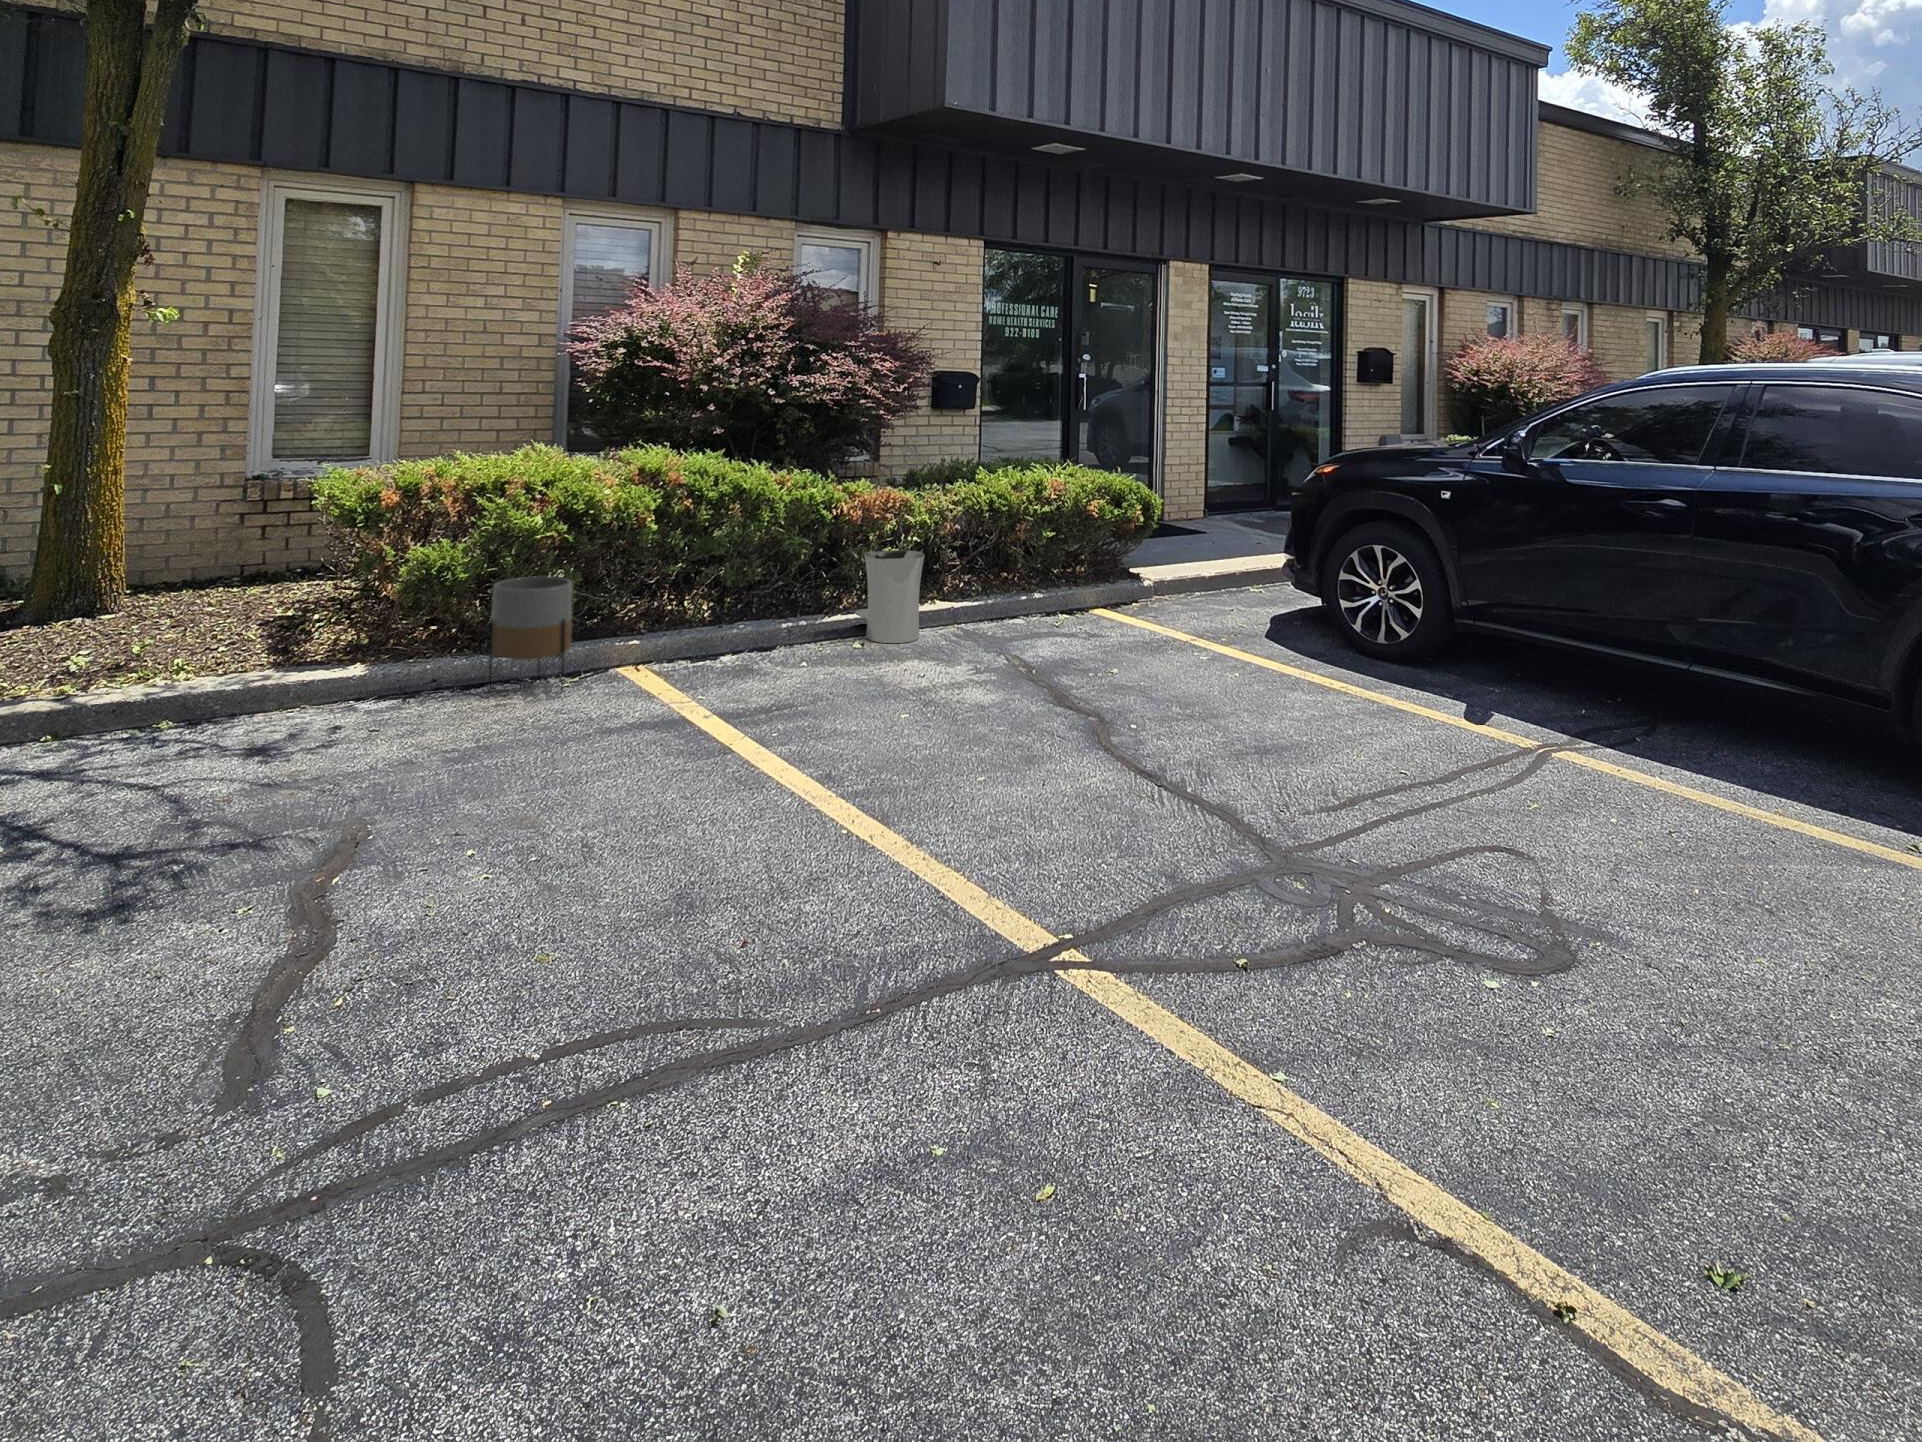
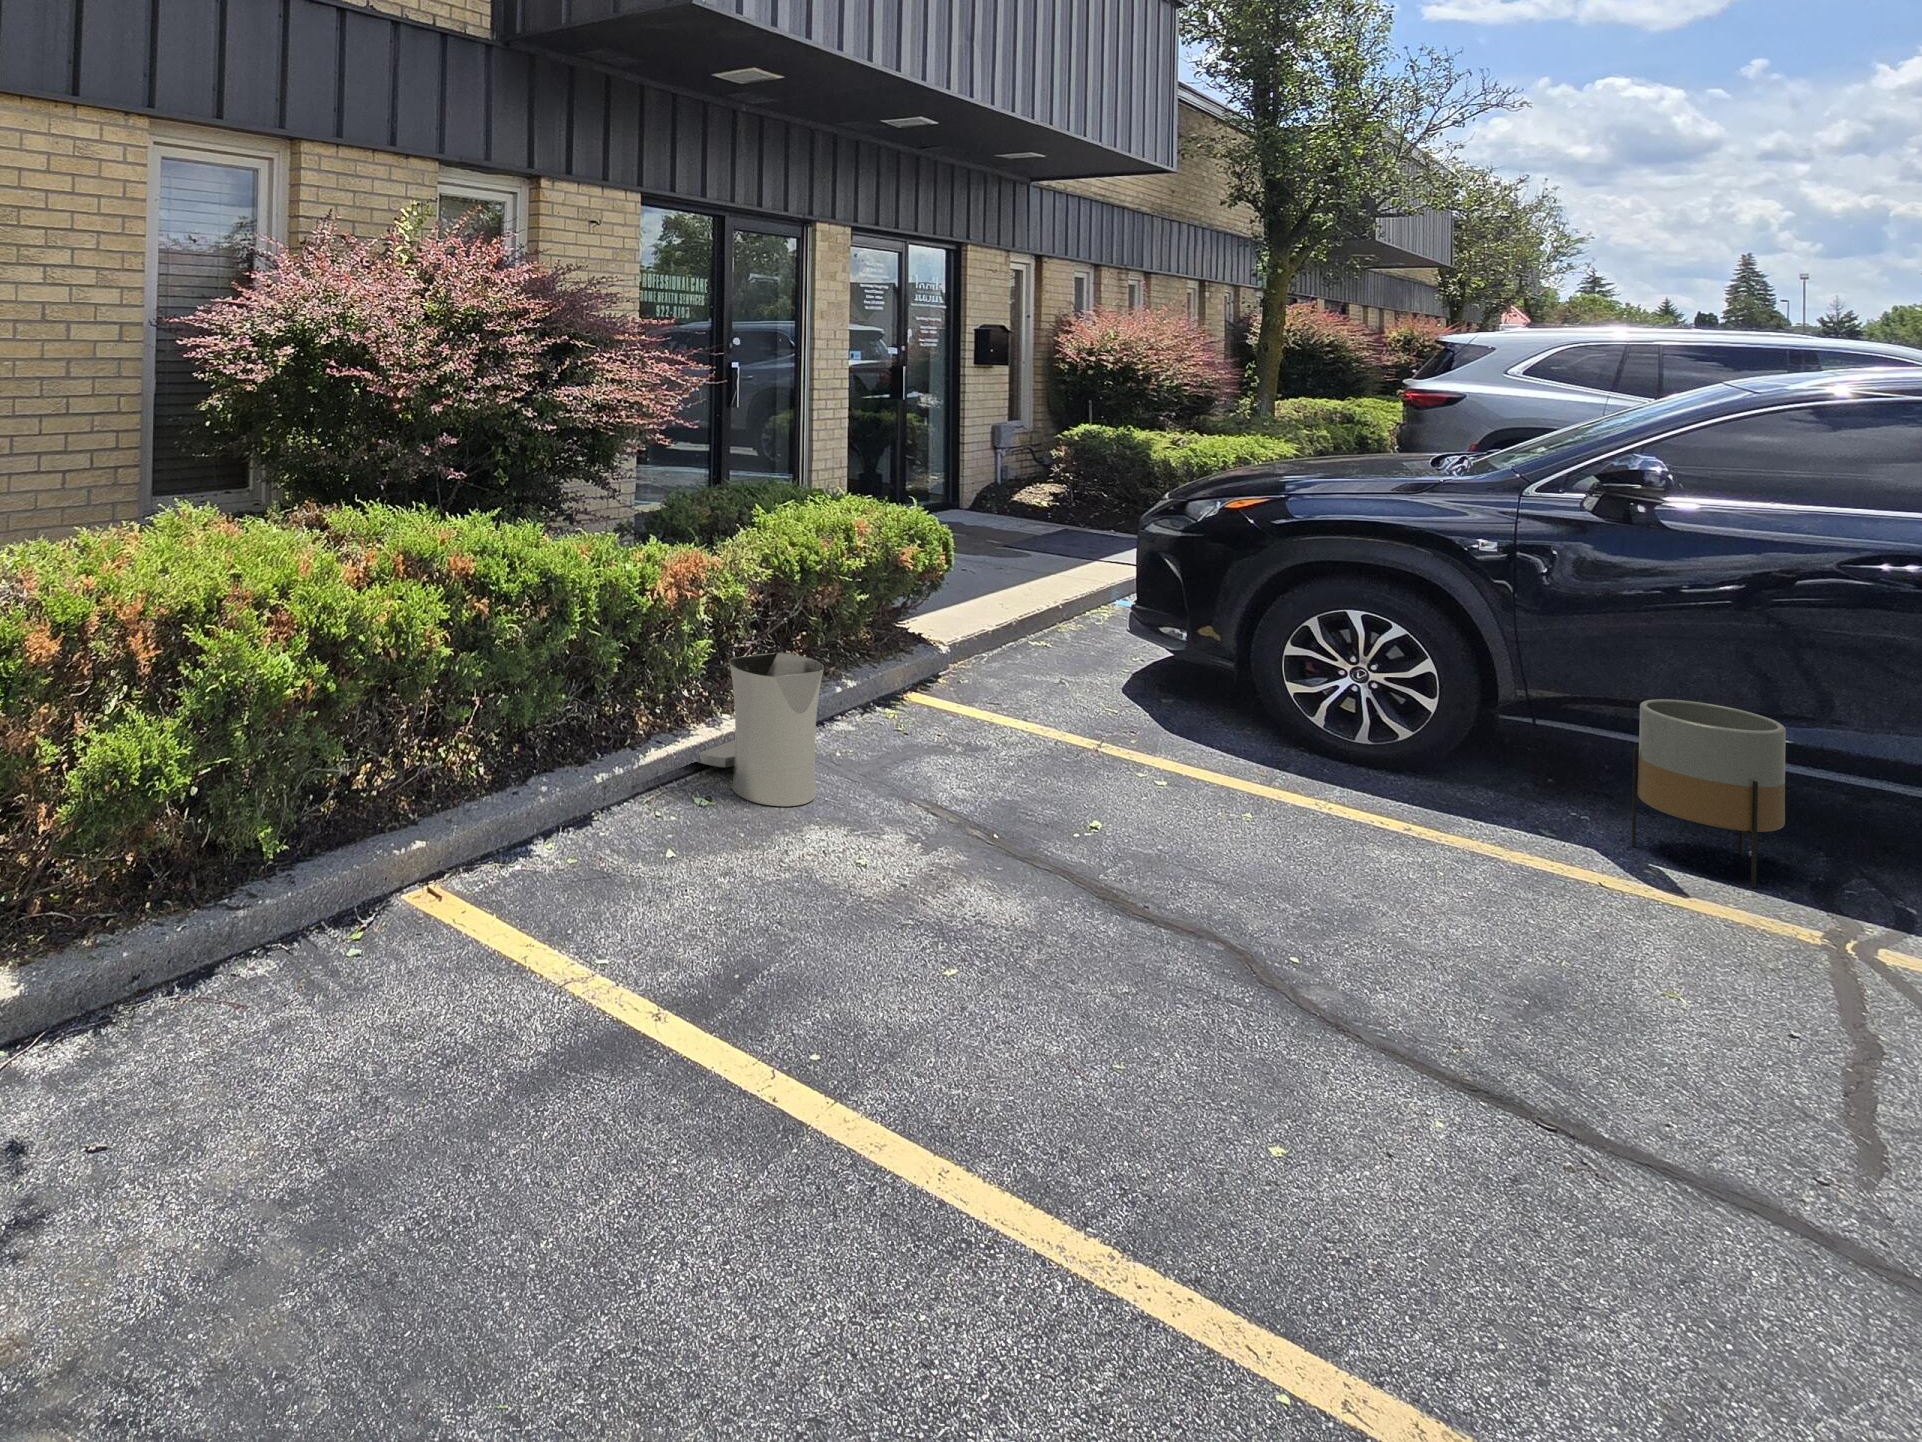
planter: present [489,576,573,692] -> present [1632,699,1786,888]

